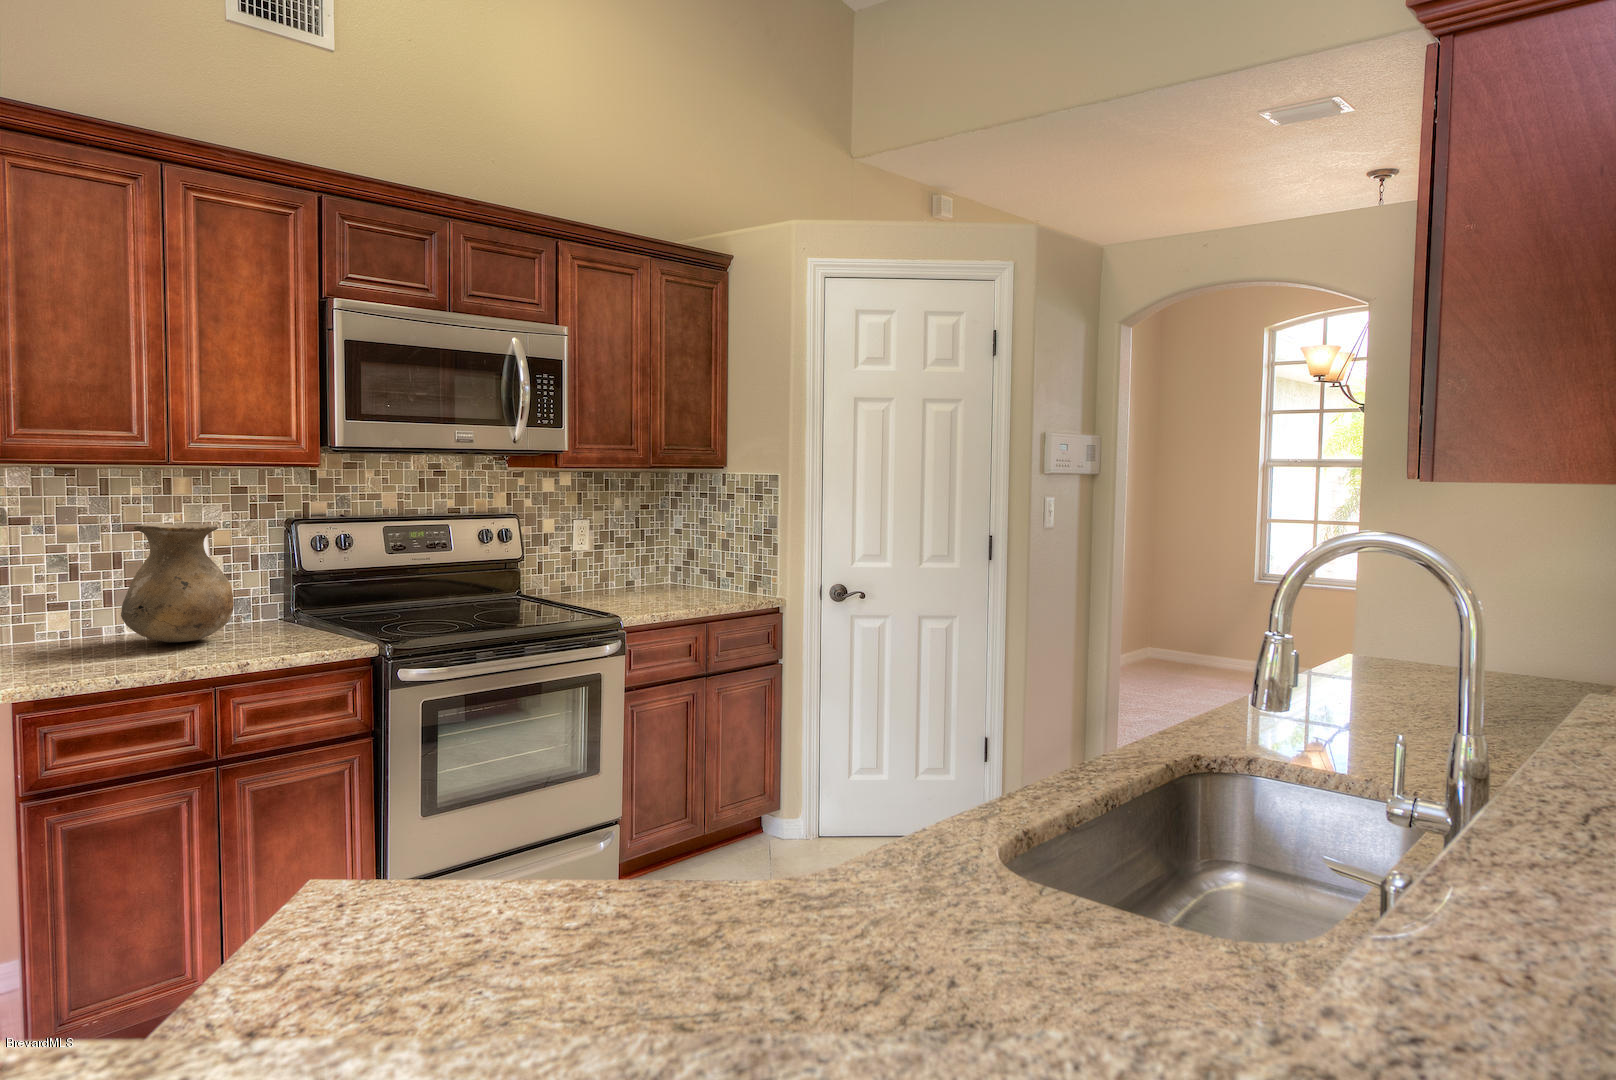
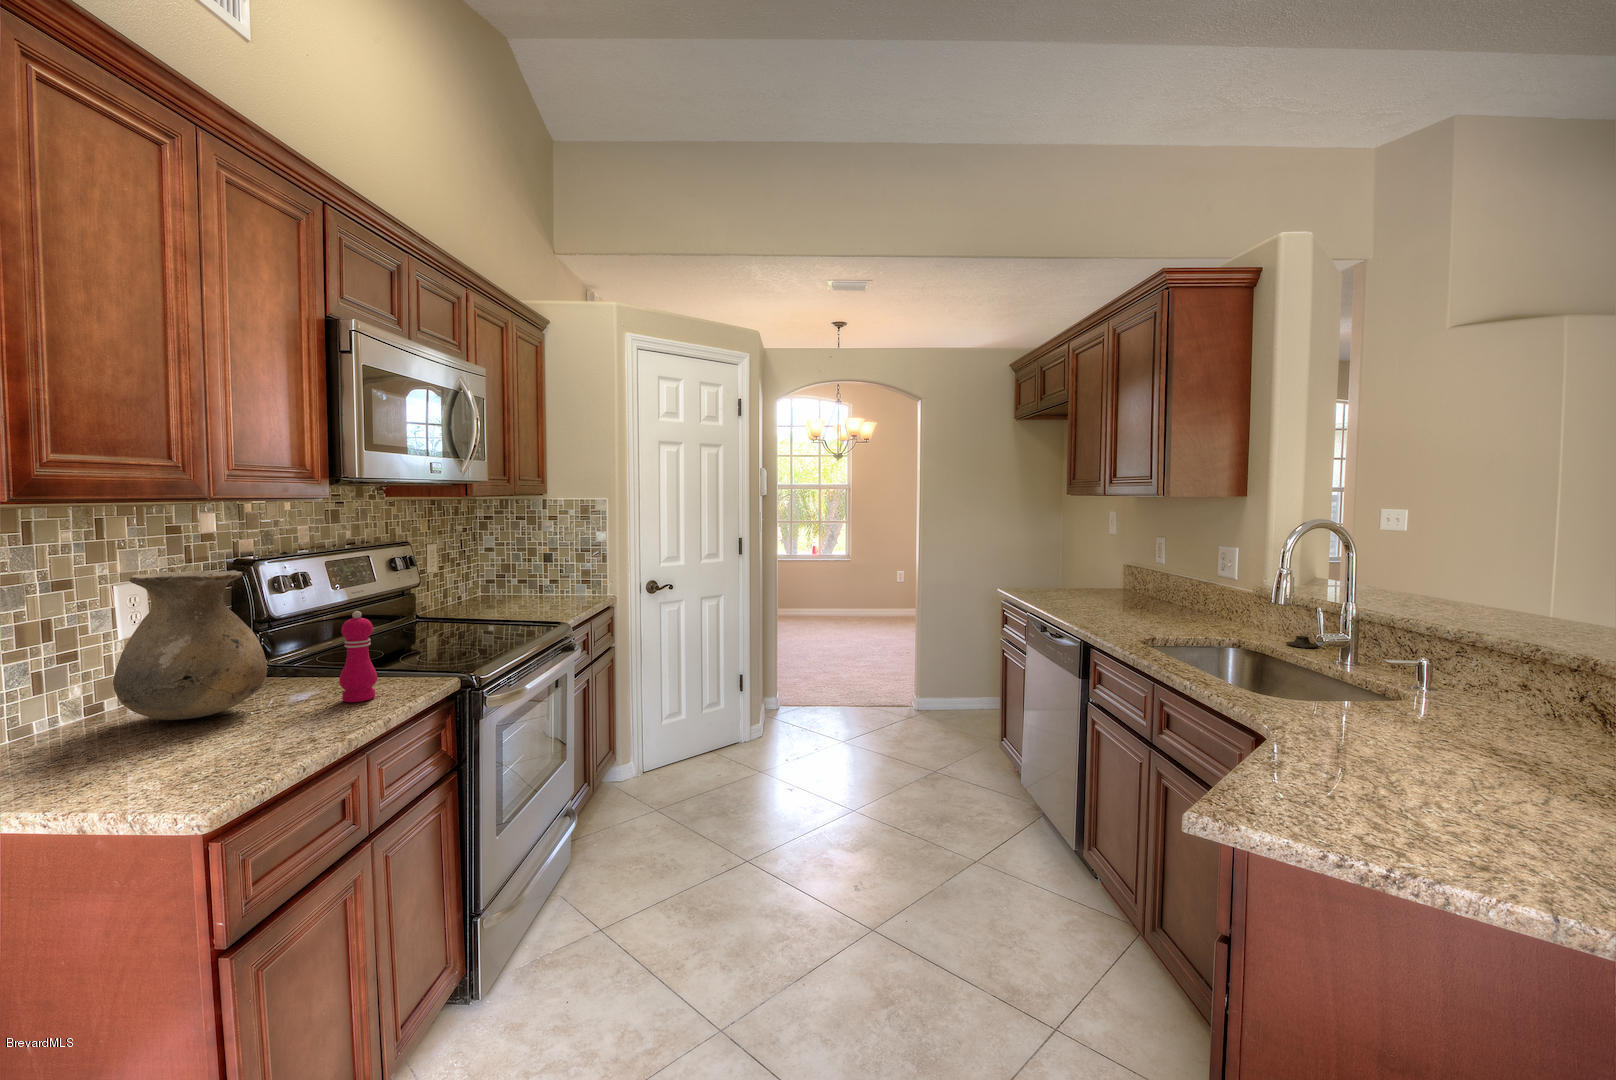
pepper mill: none [260,569,294,652] -> present [339,611,377,702]

